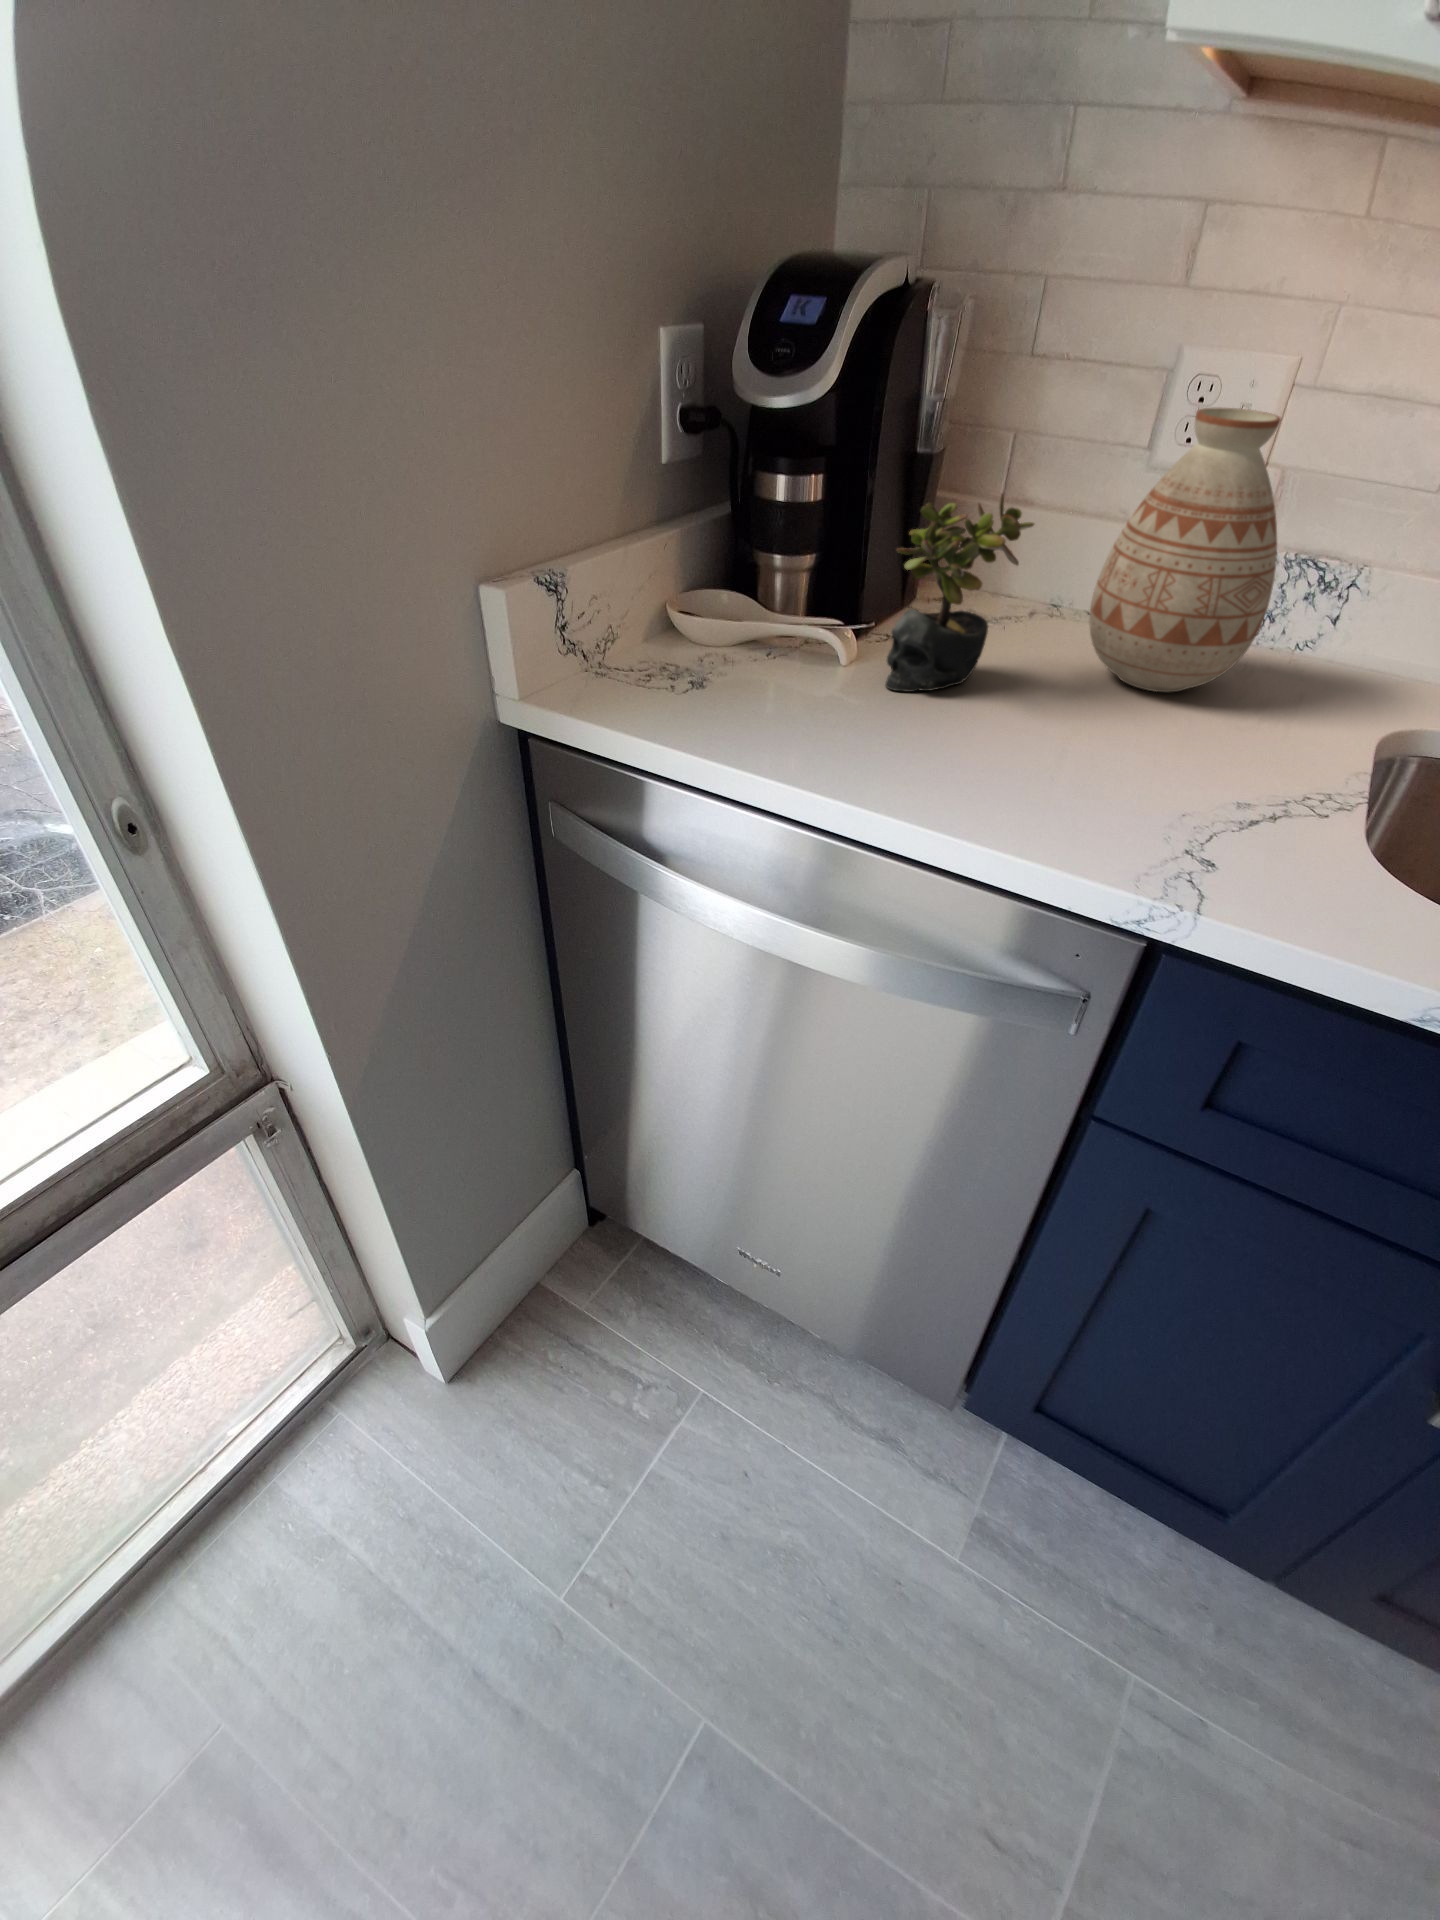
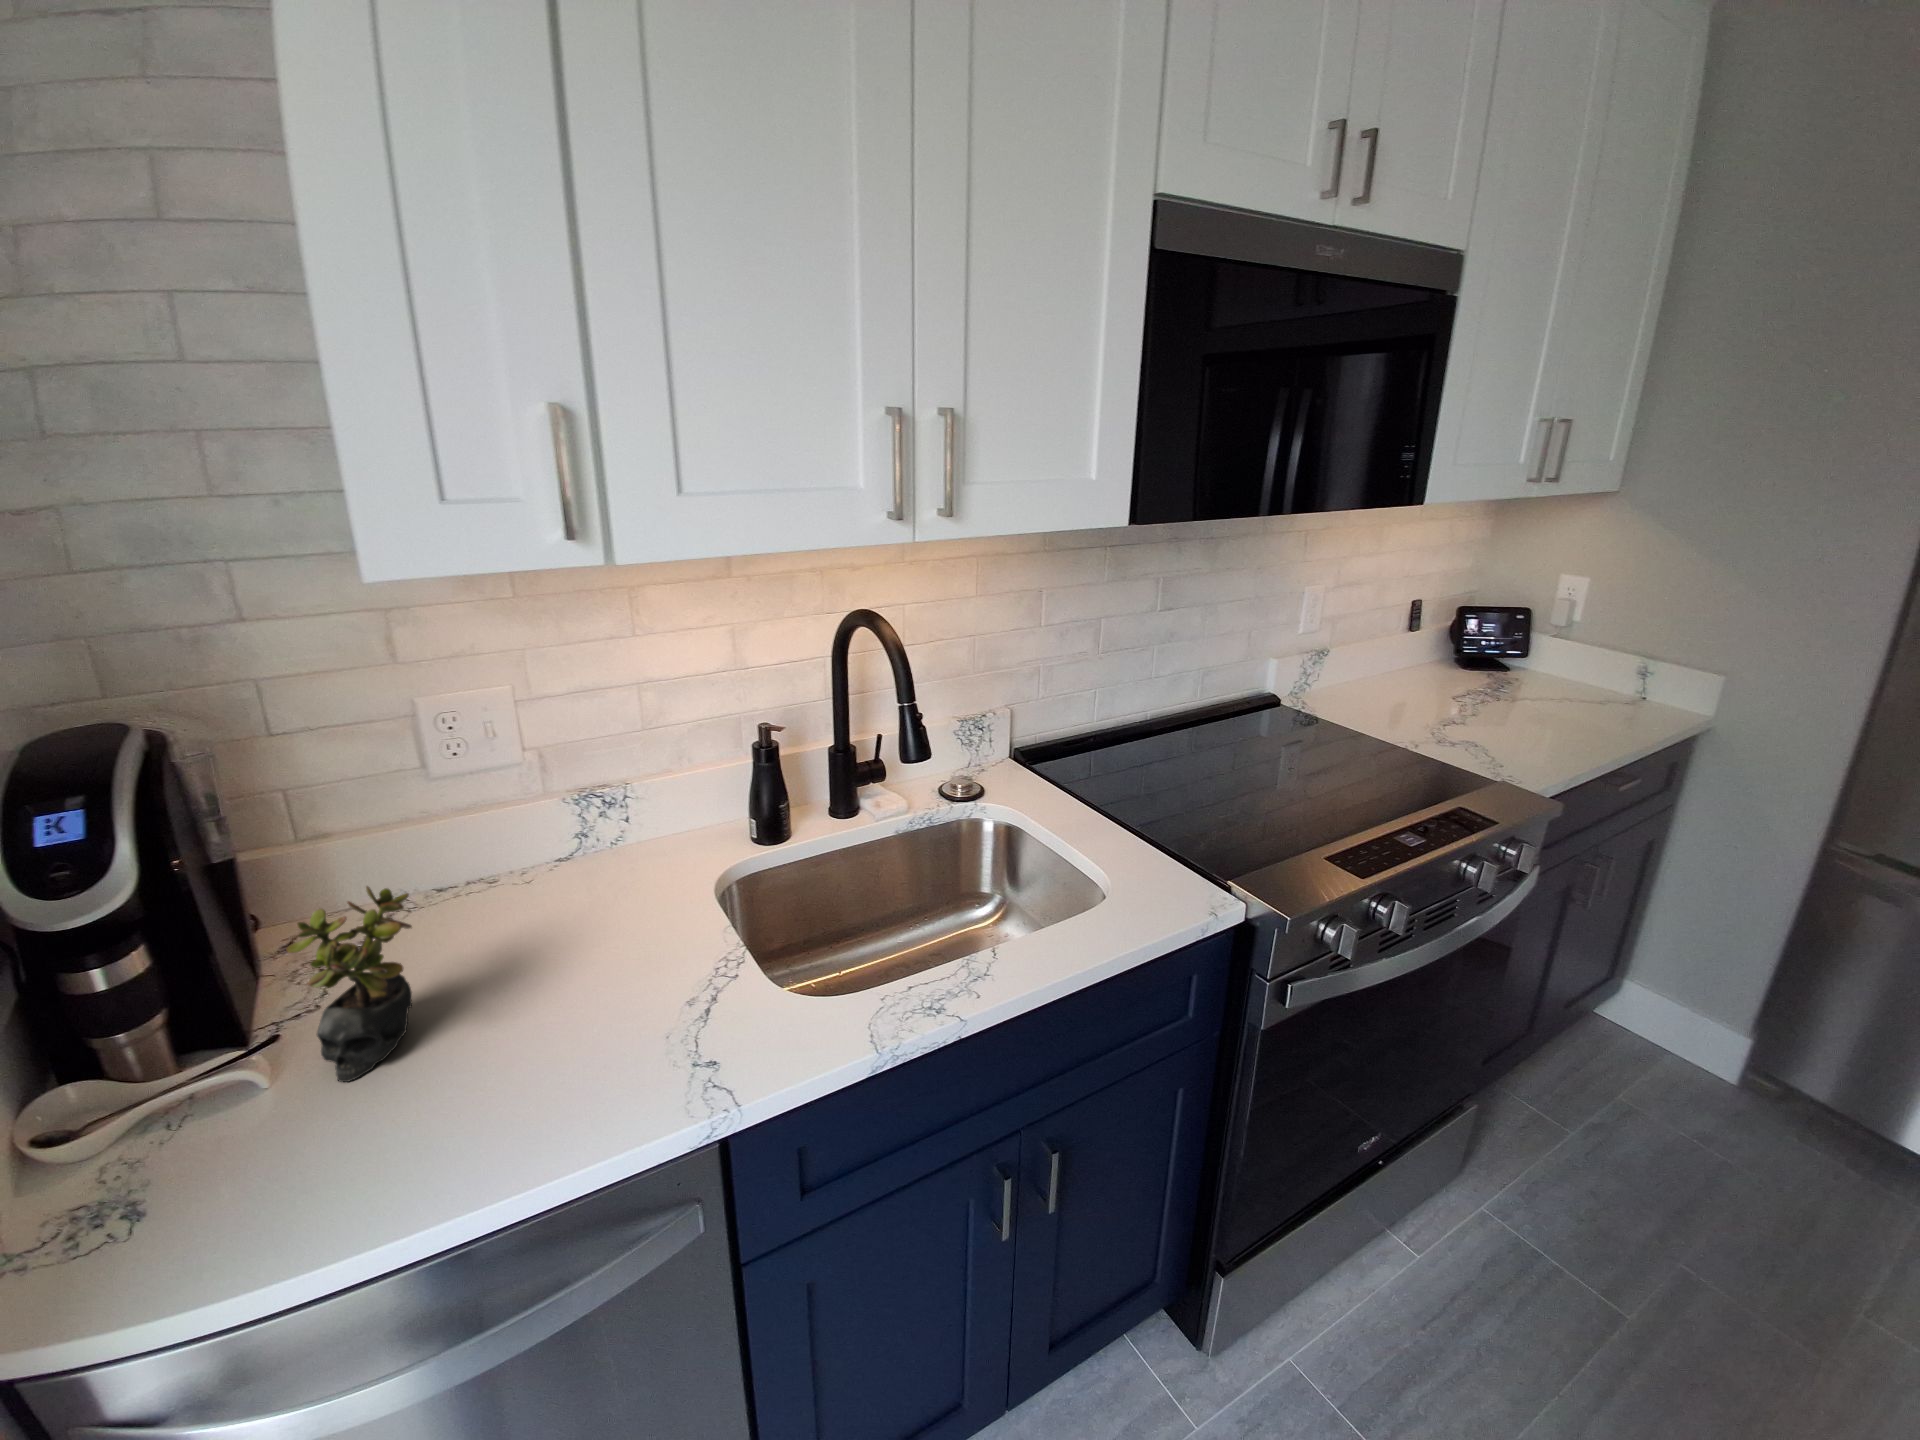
vase: present [1089,408,1281,692] -> none [464,747,604,946]

